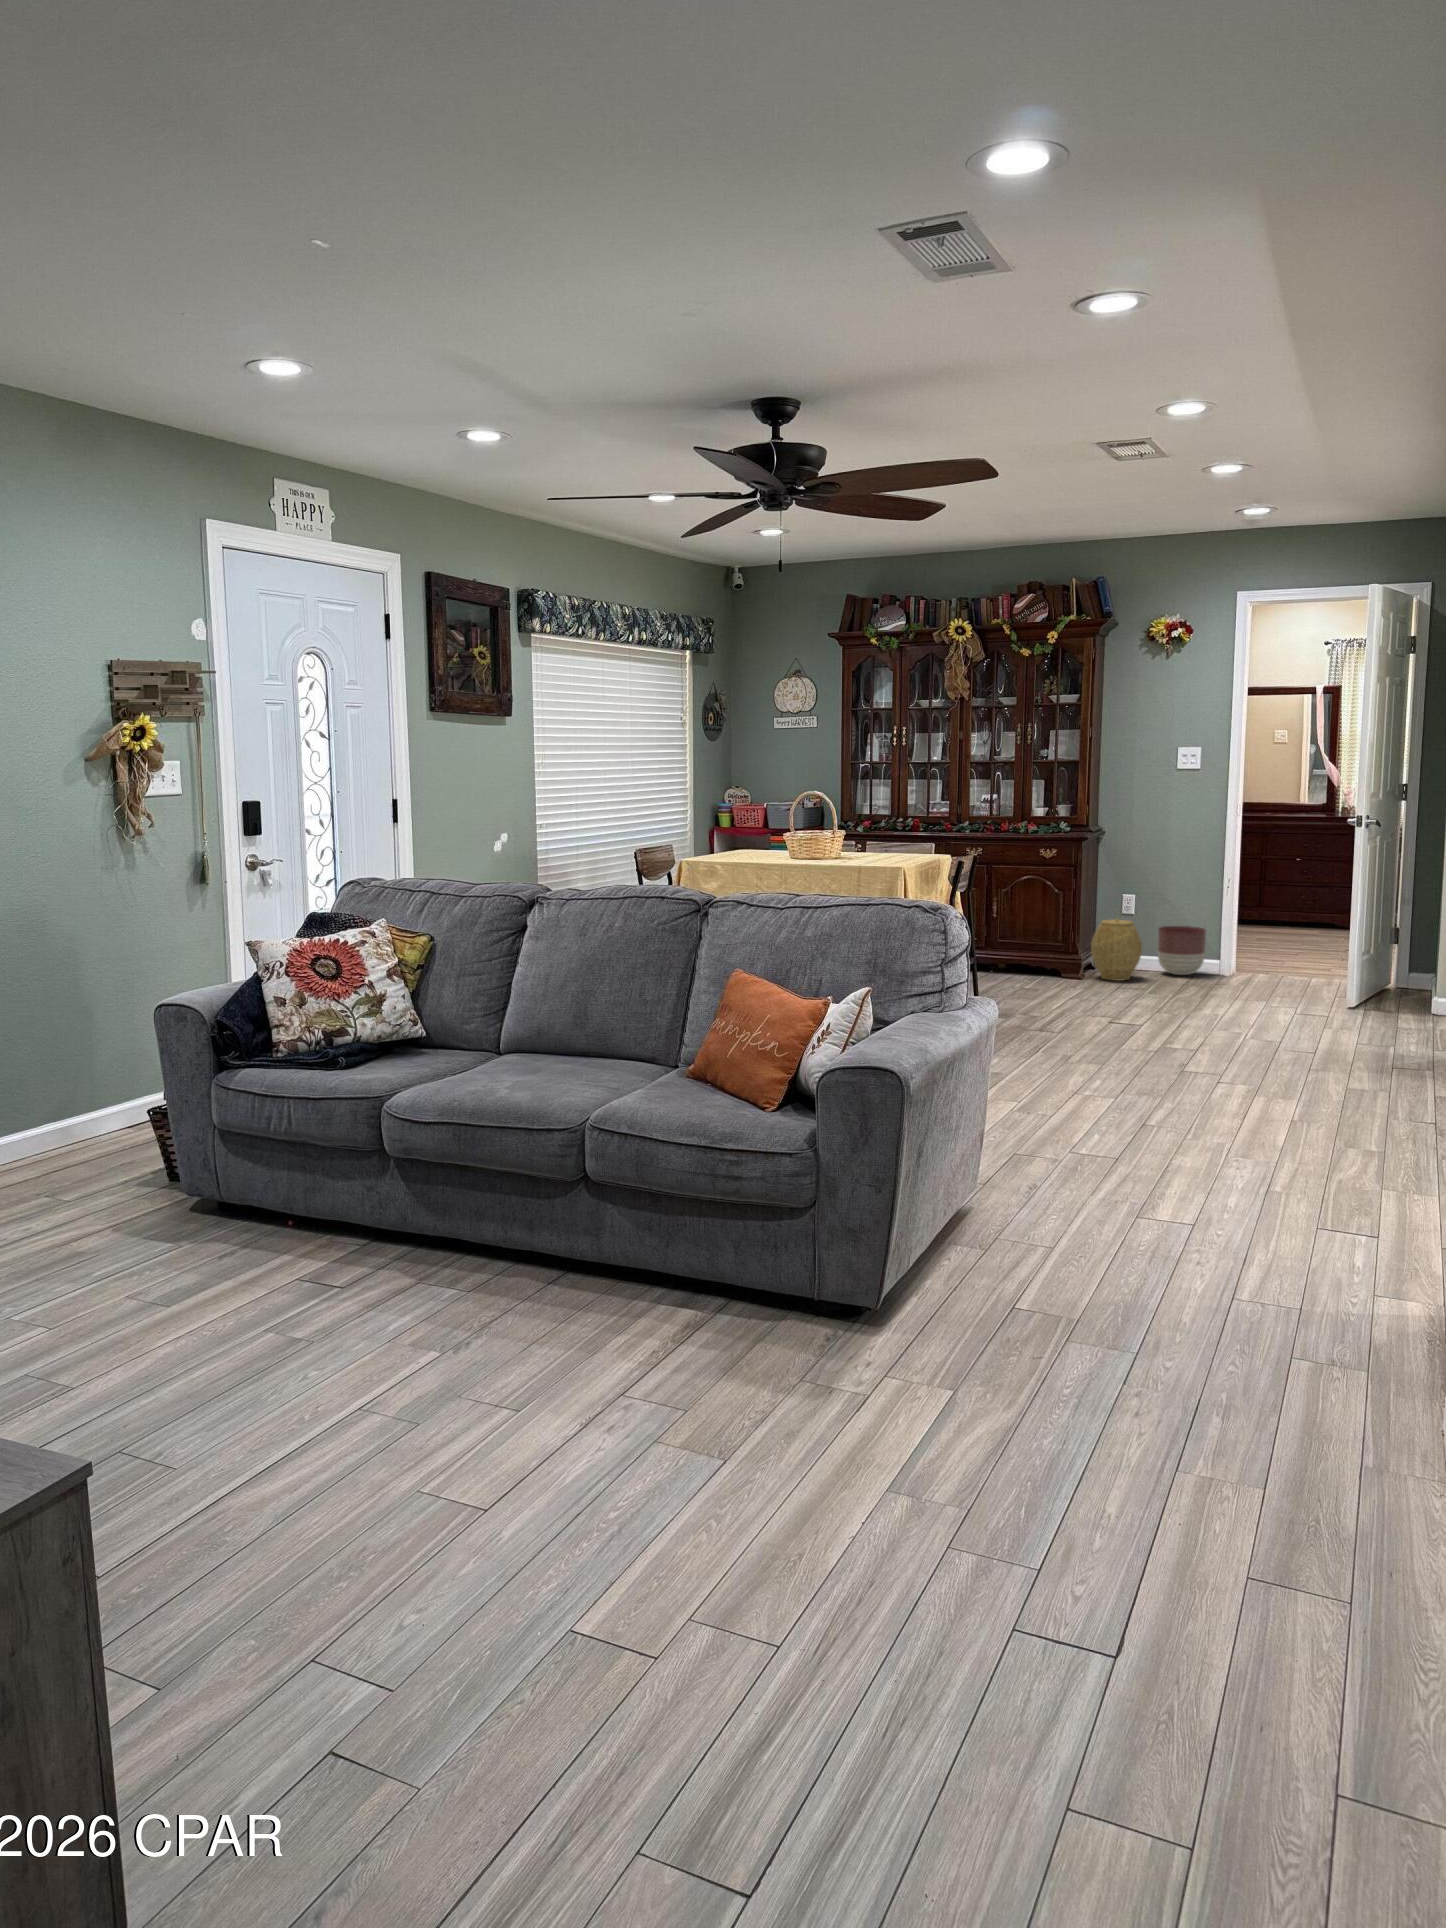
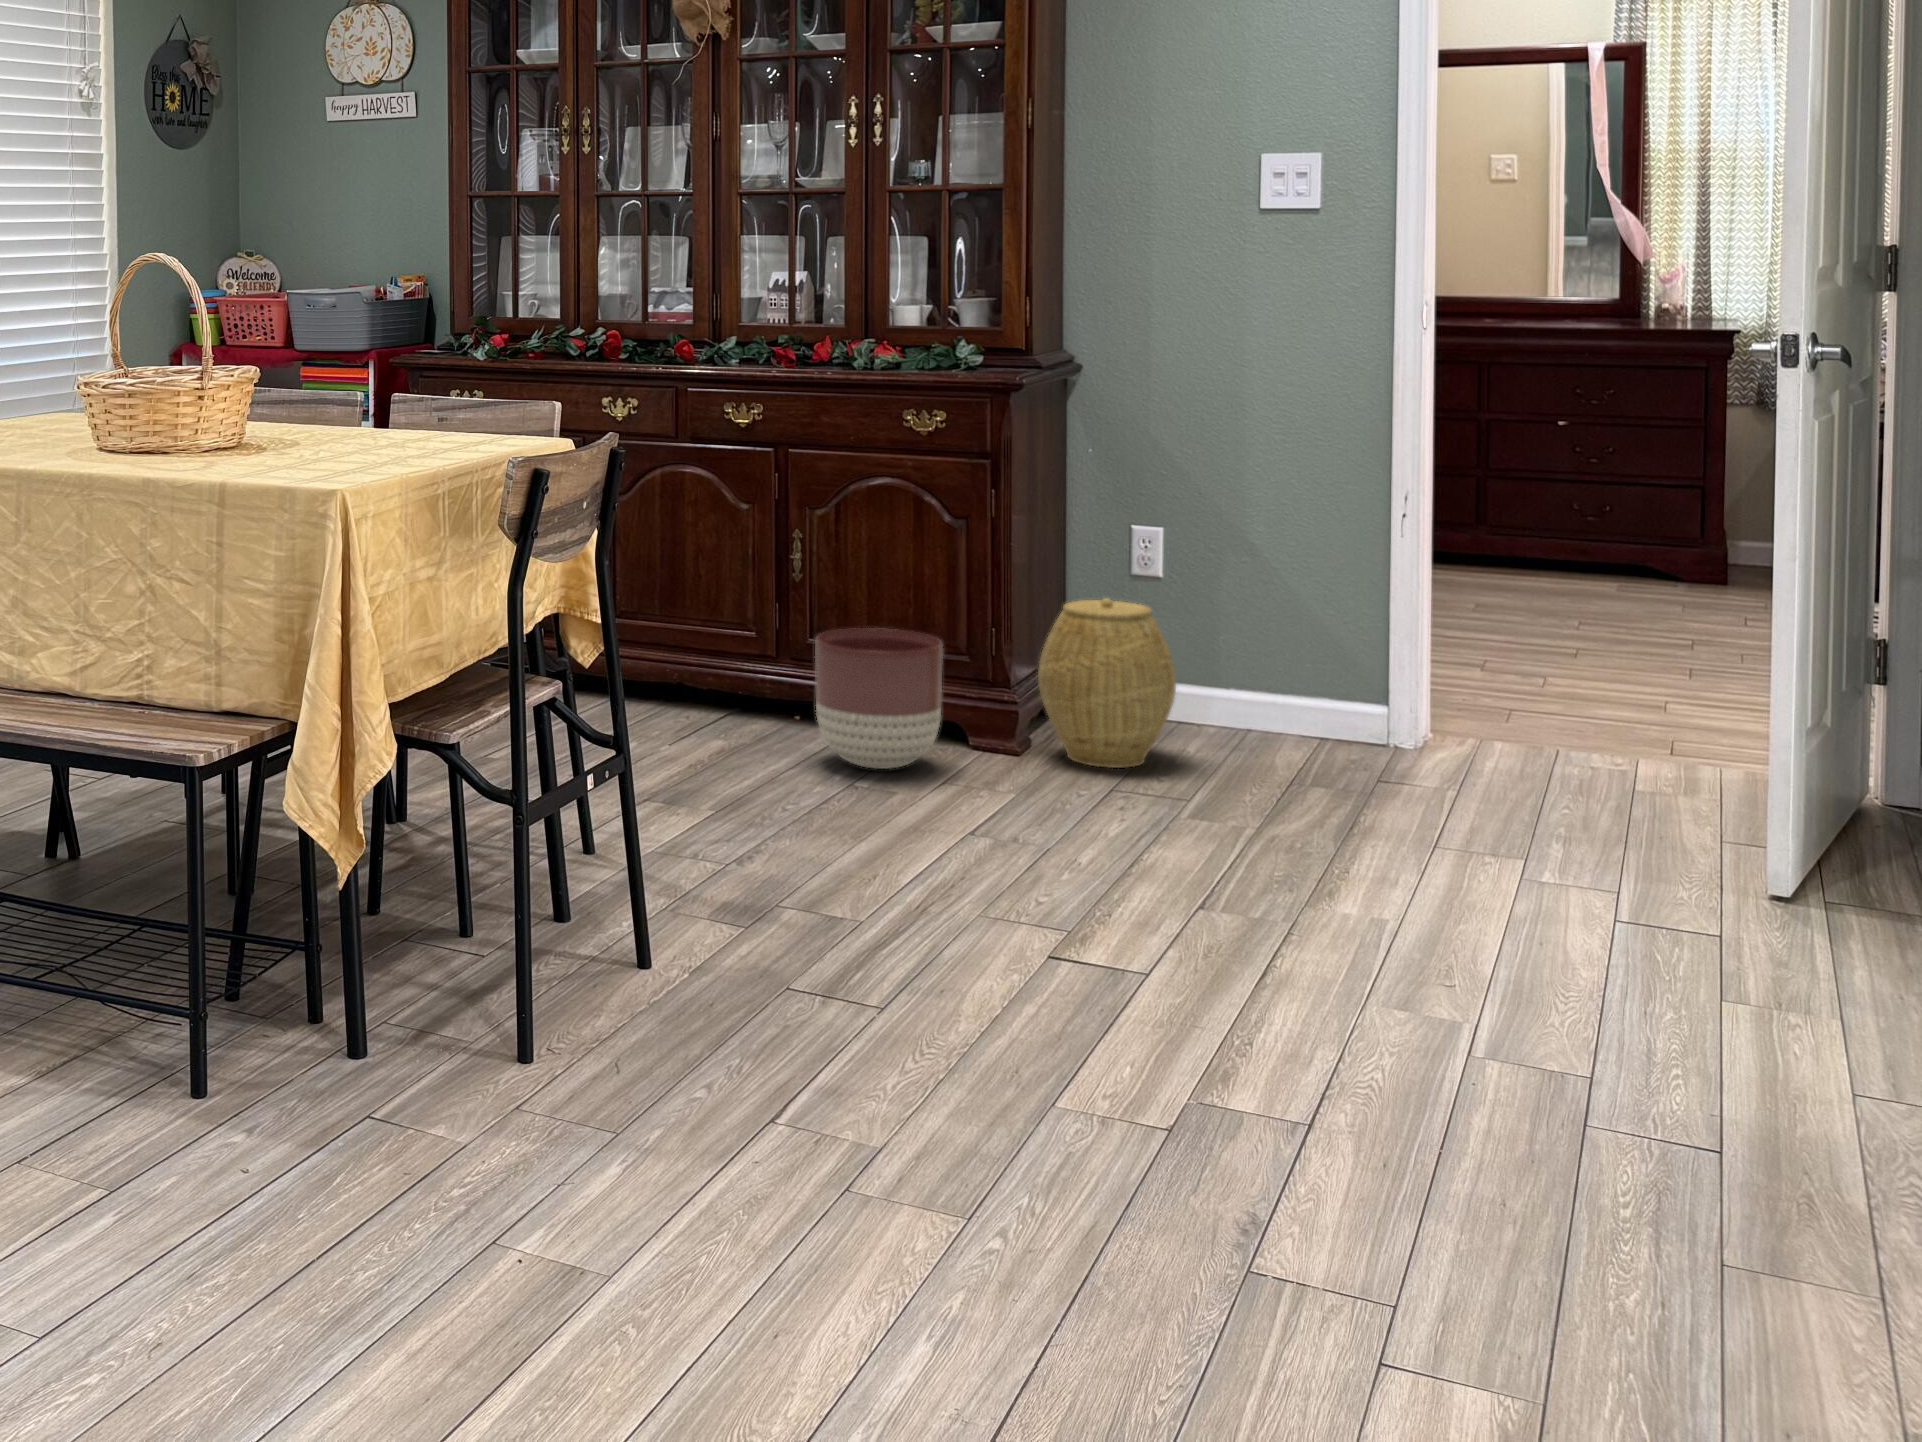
planter: present [1158,926,1206,975] -> present [815,628,943,769]

